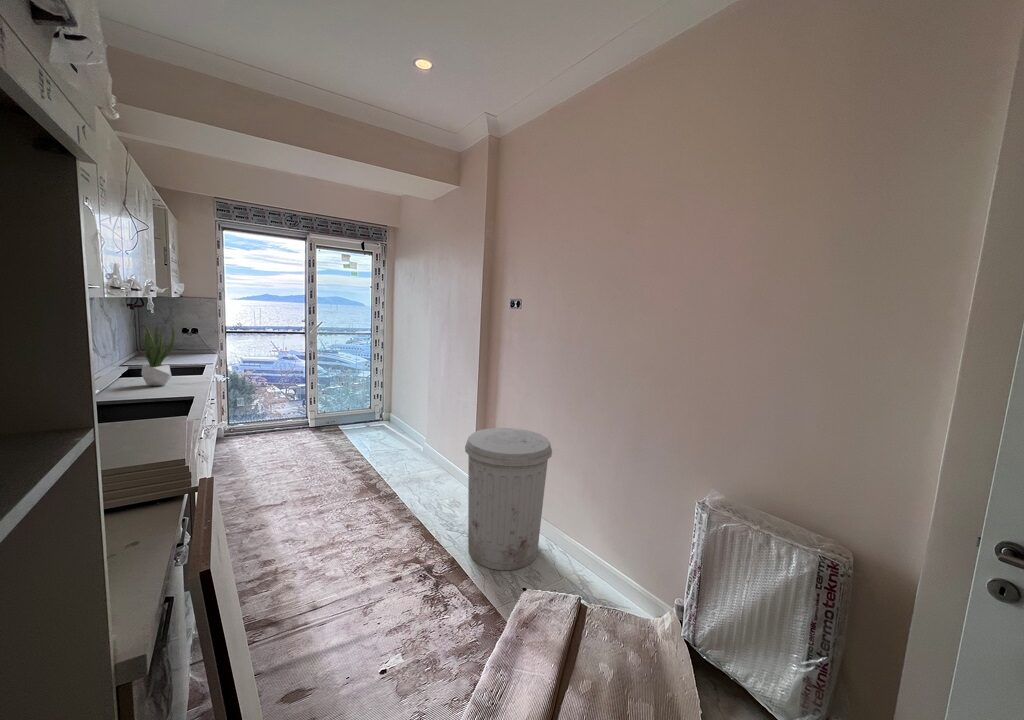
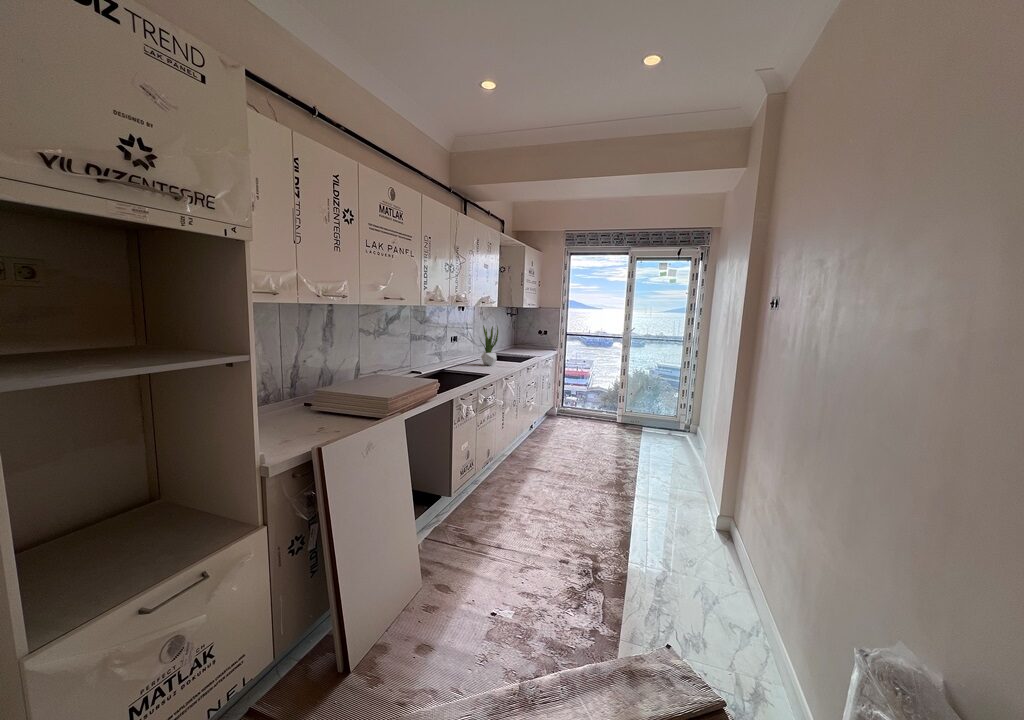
trash can: present [465,428,552,570] -> none [645,451,767,635]

